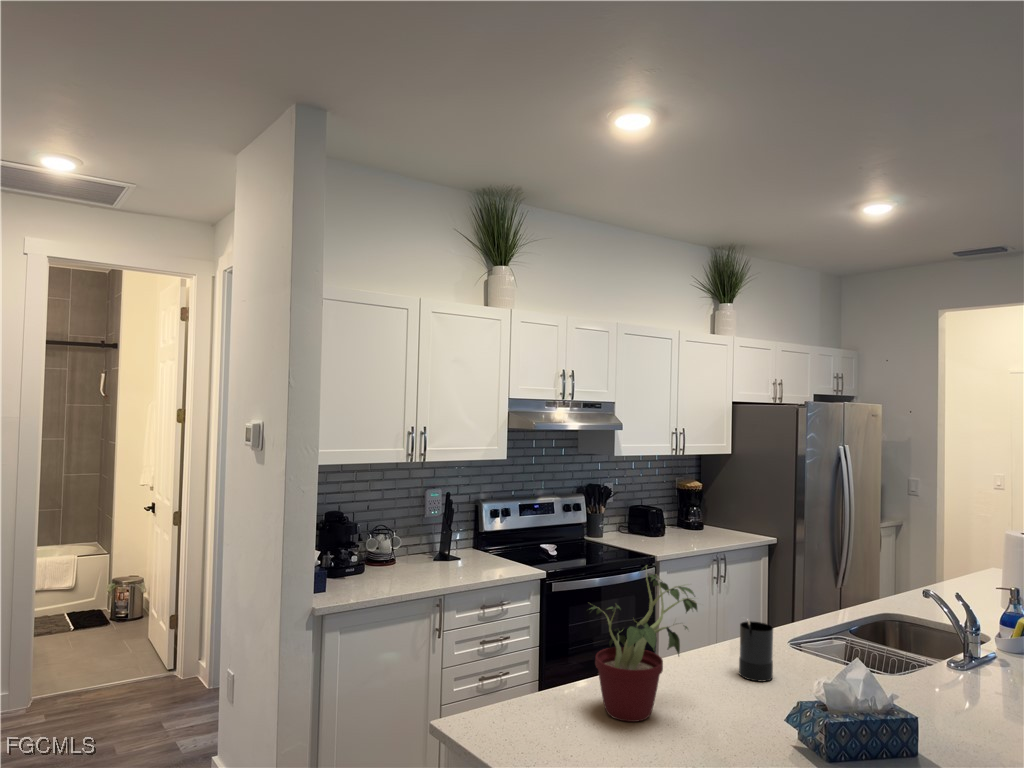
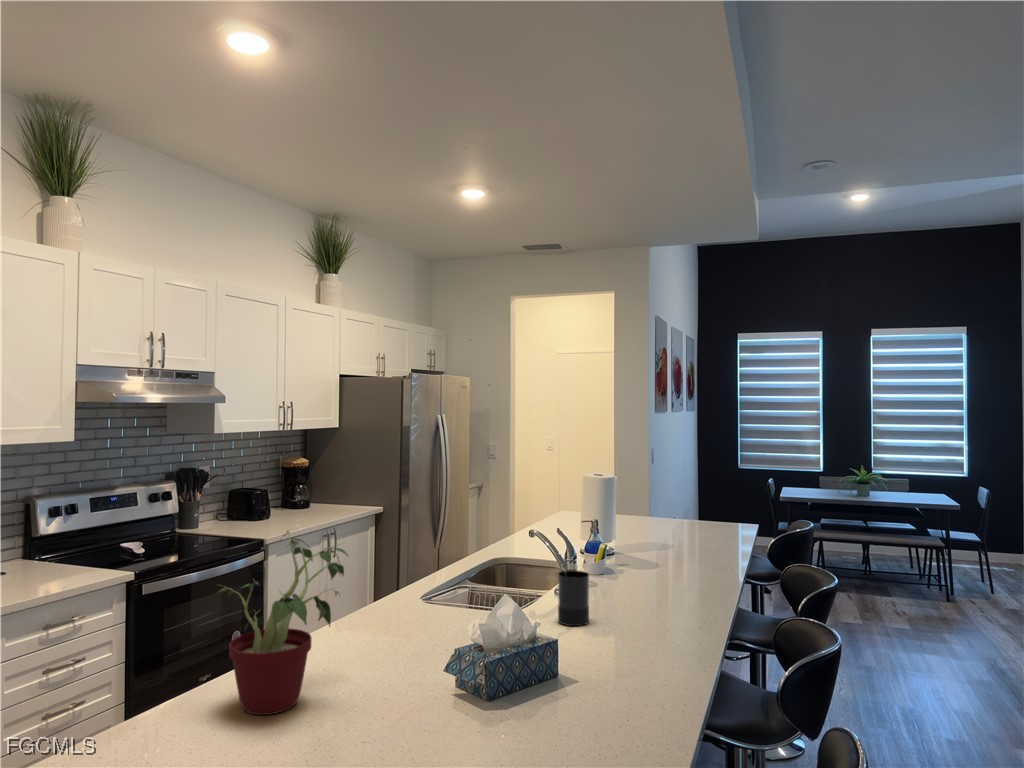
candle: present [739,619,773,681] -> present [558,570,589,626]

